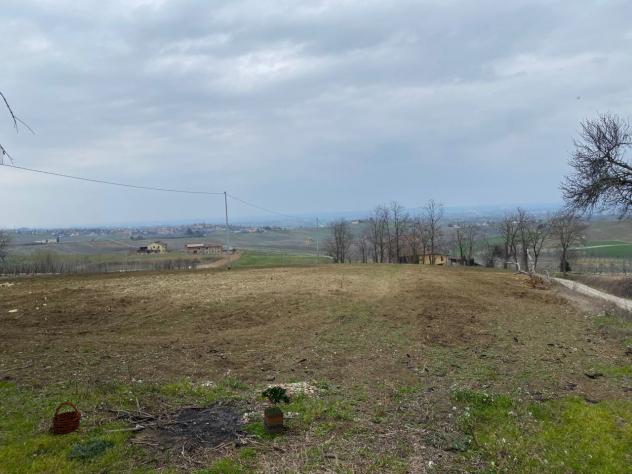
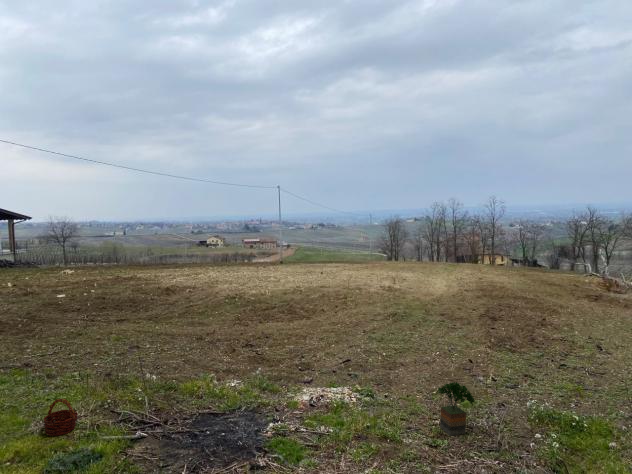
potted tree: present [261,386,290,434] -> present [438,382,475,436]

